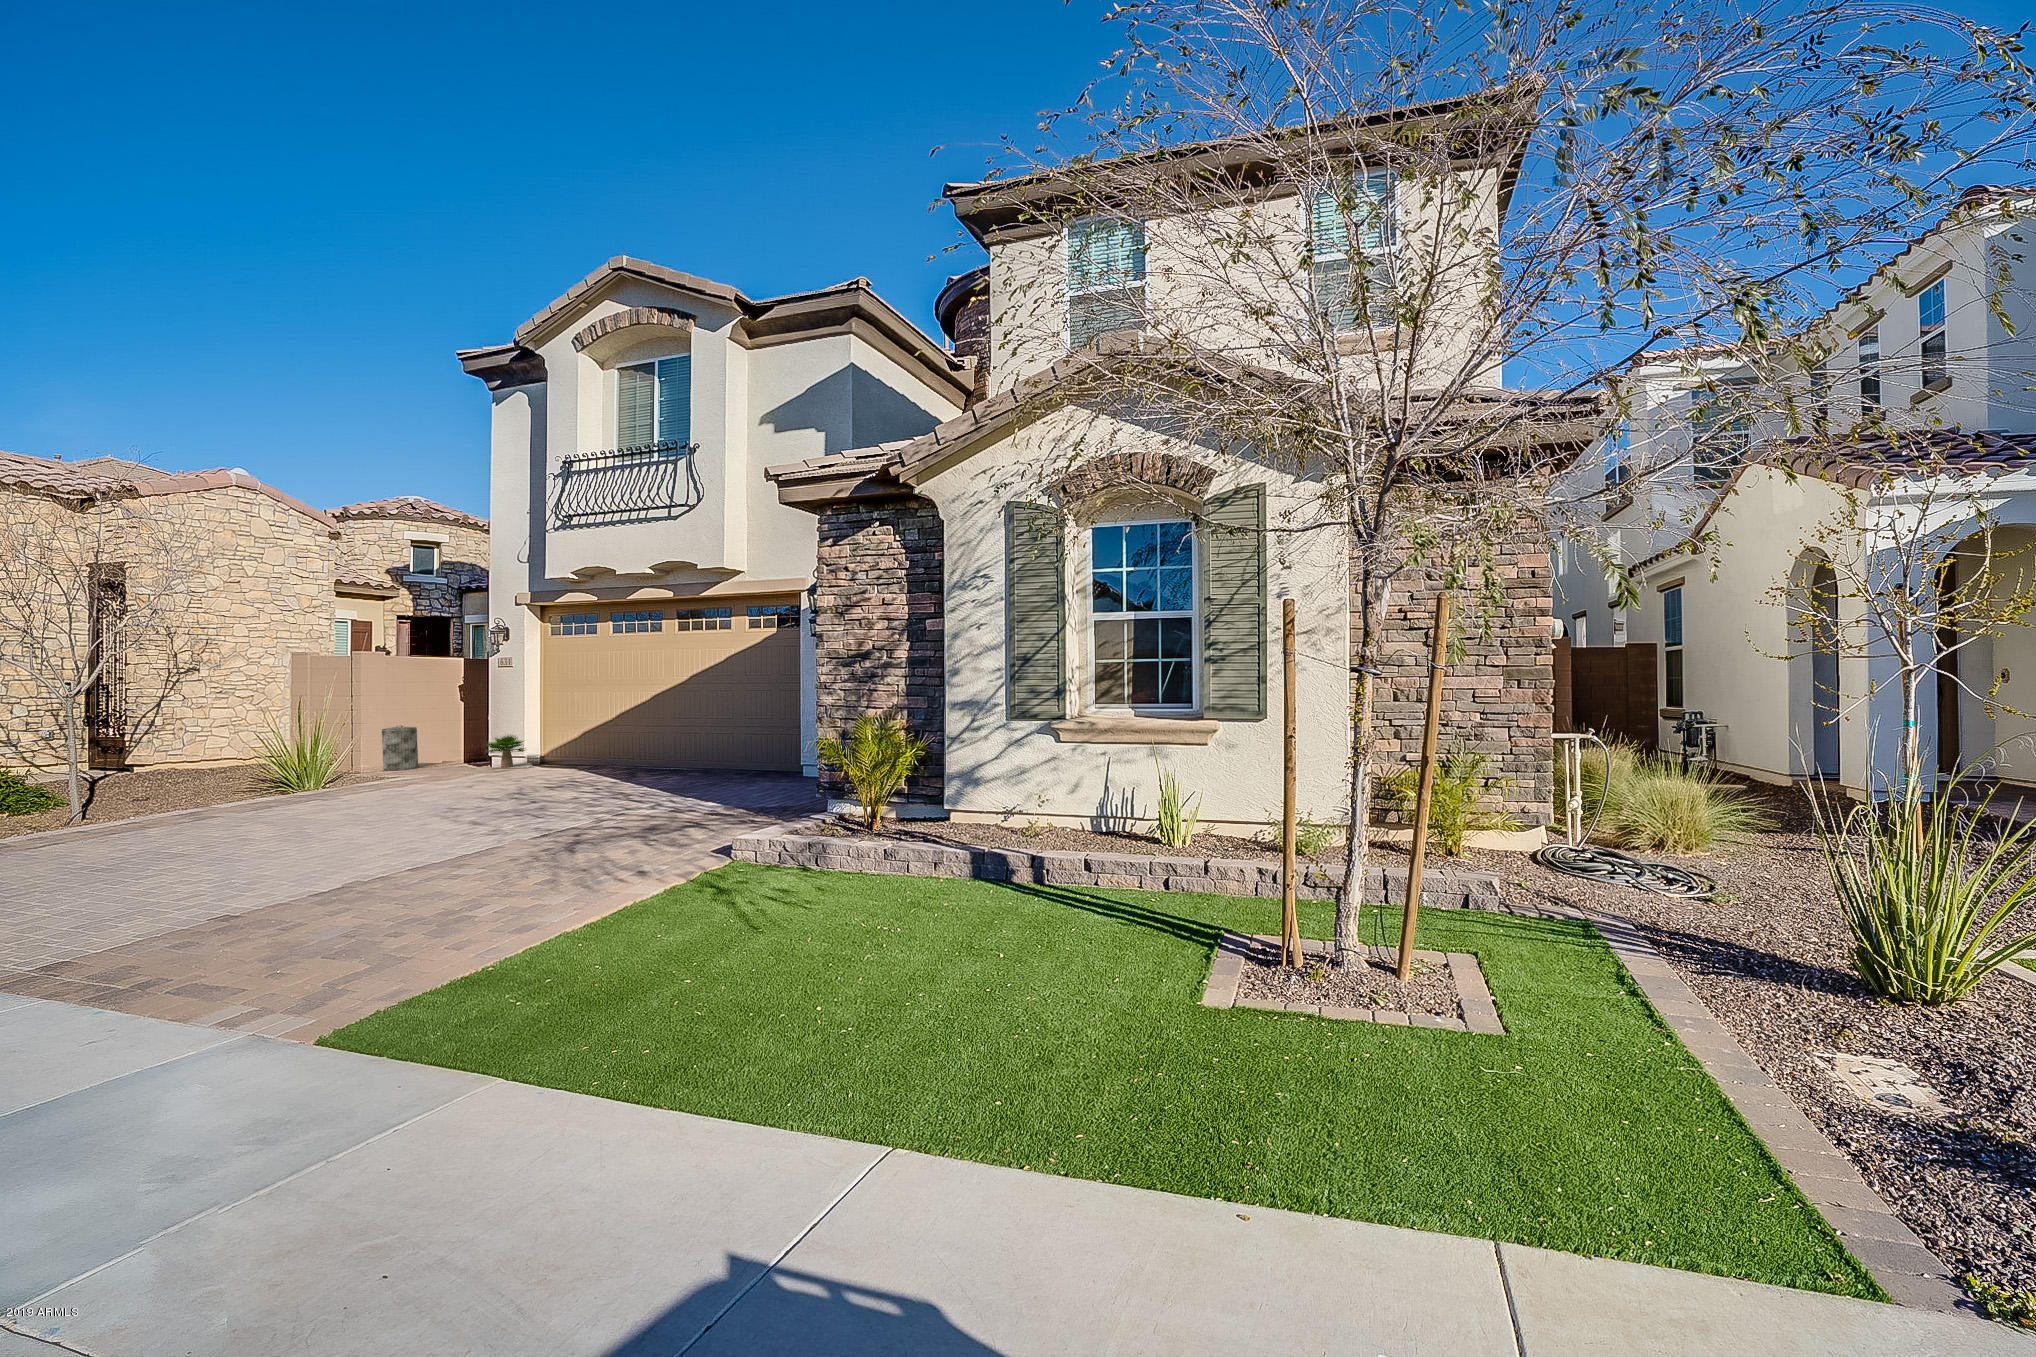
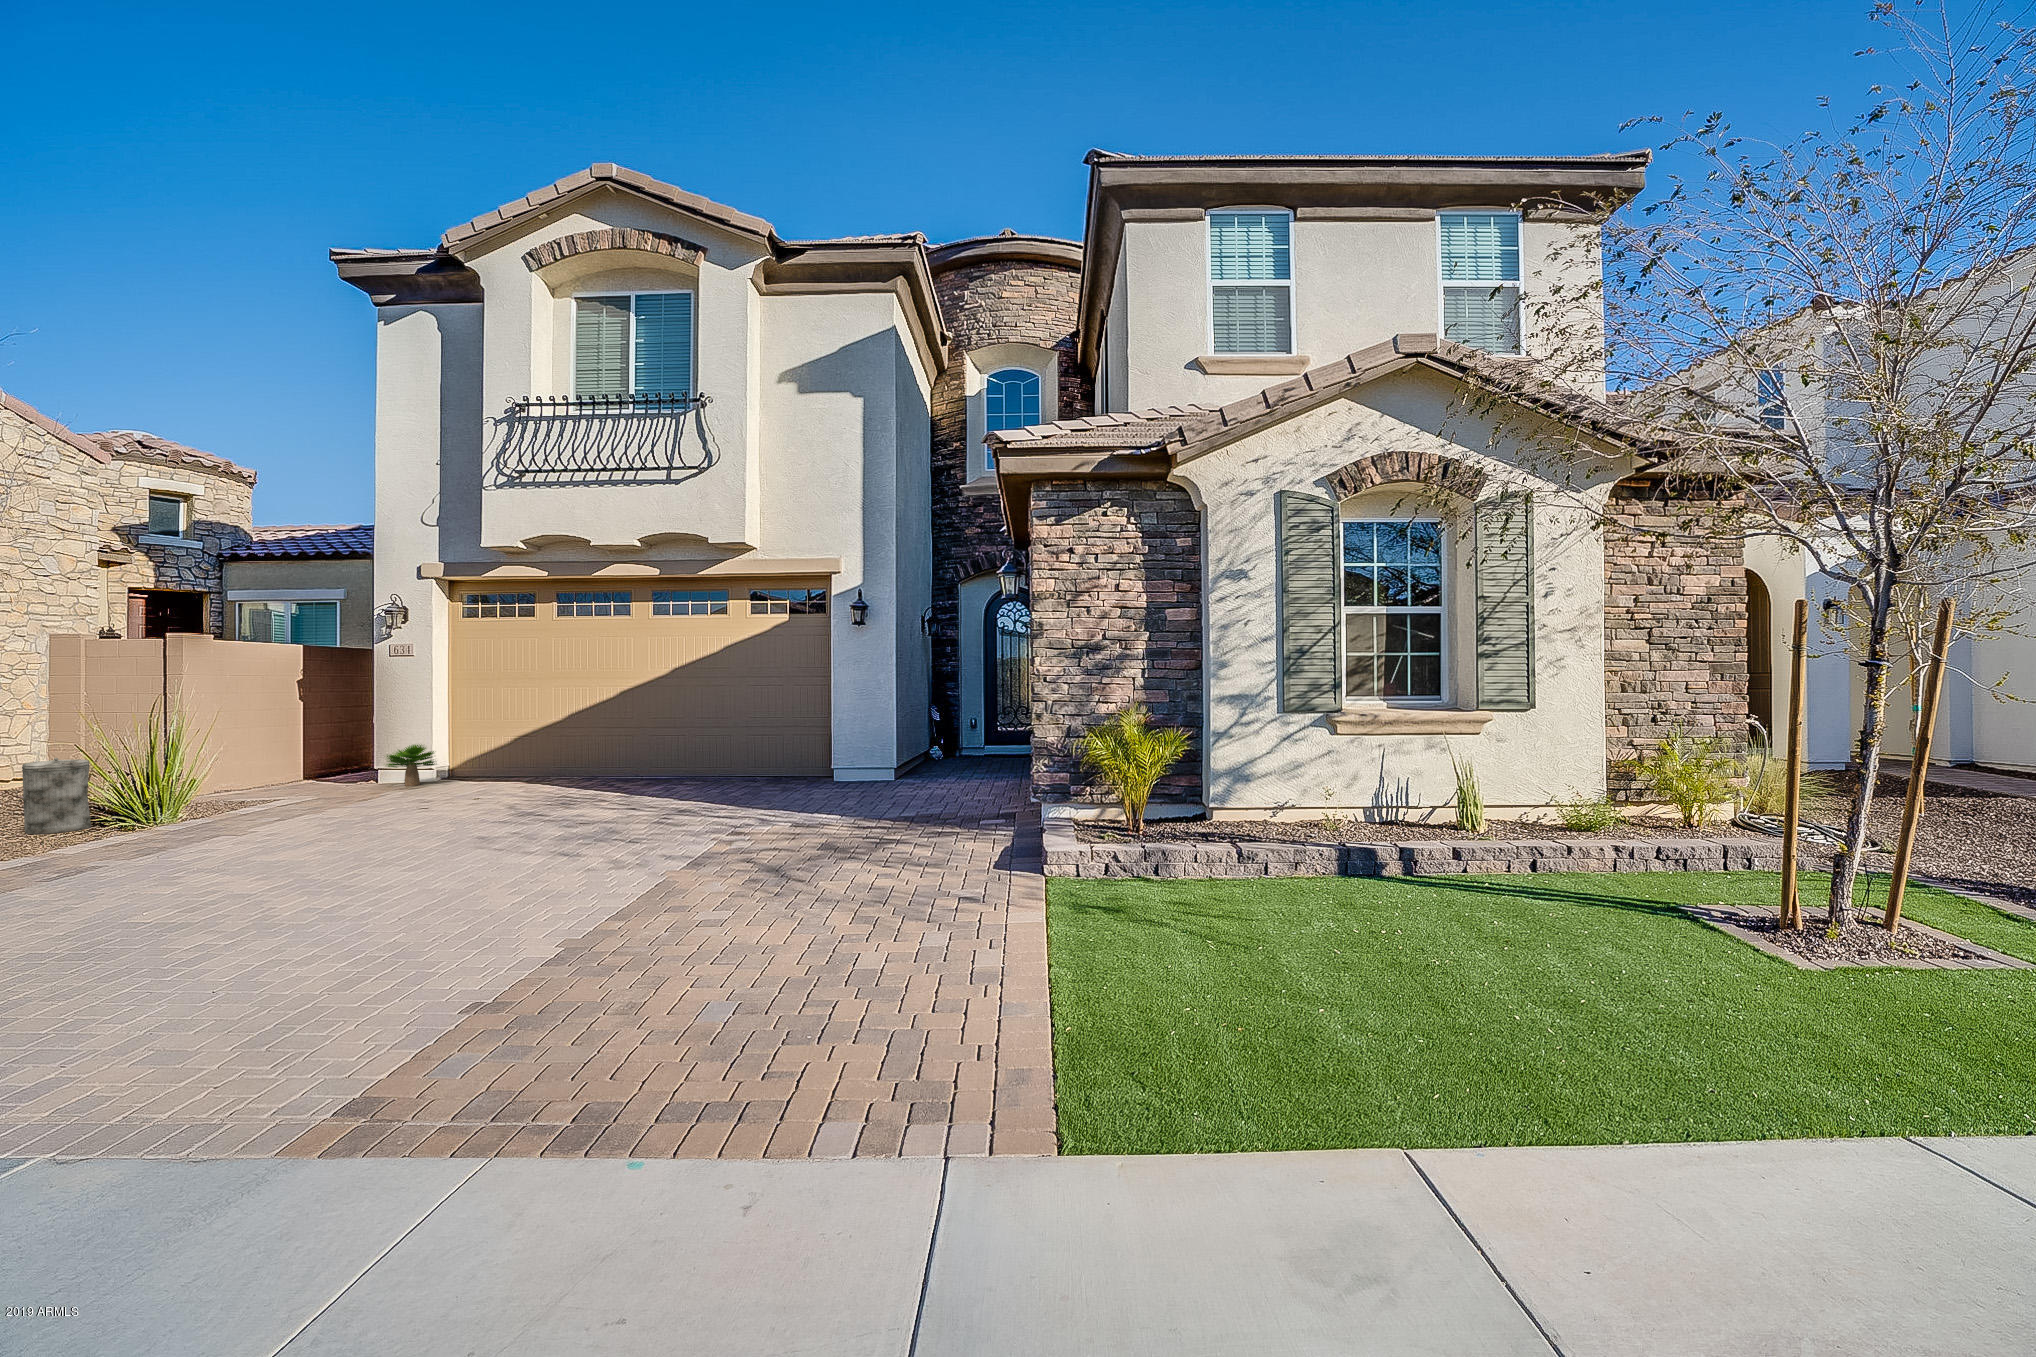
trash can: present [382,726,418,771] -> present [22,758,91,834]

